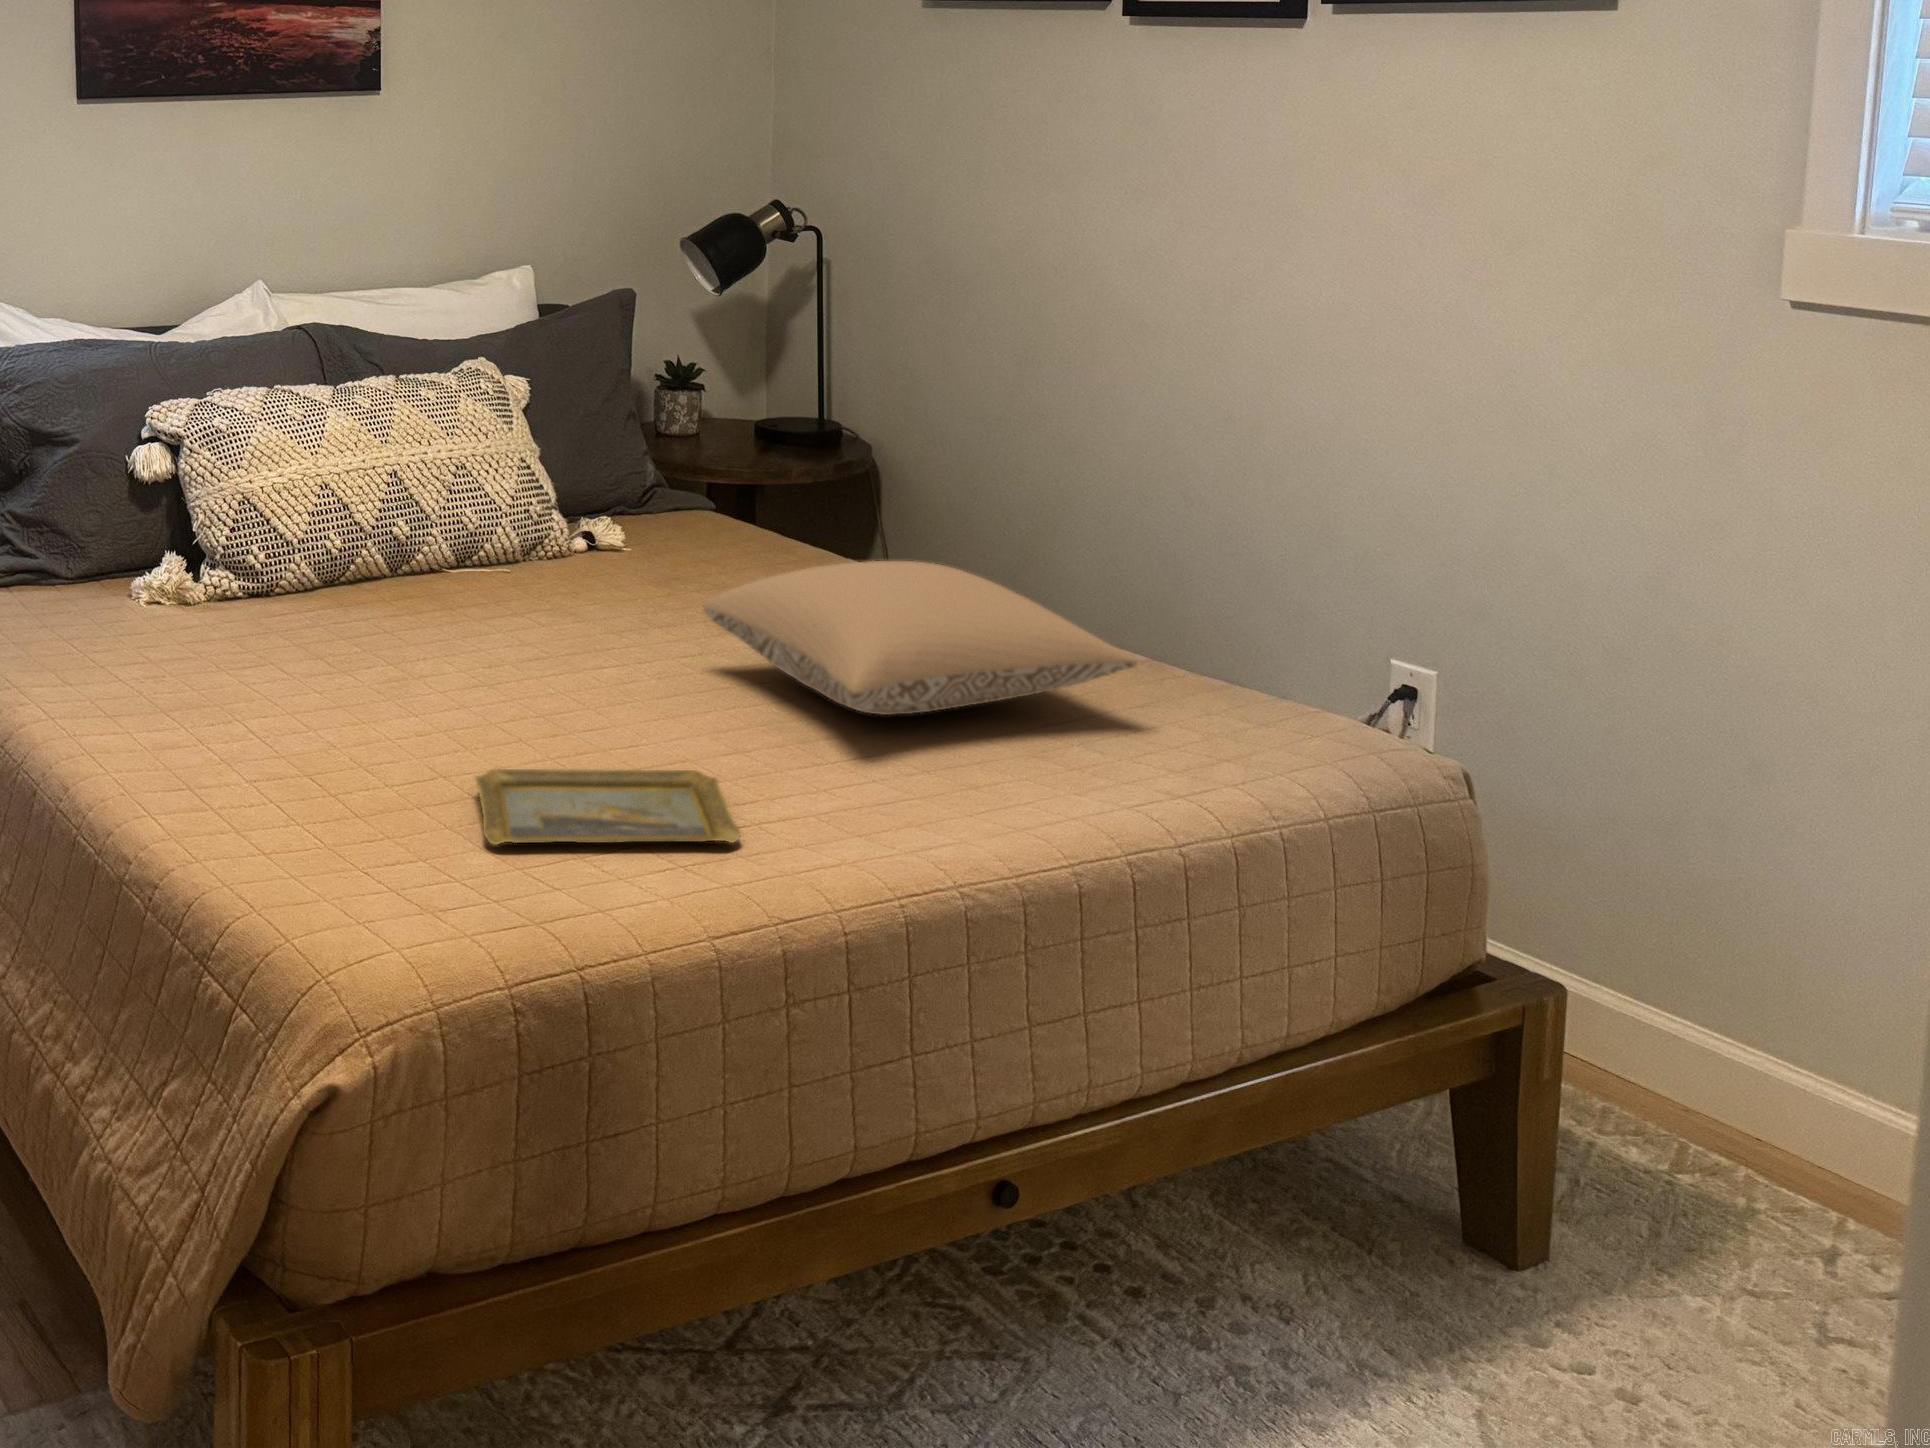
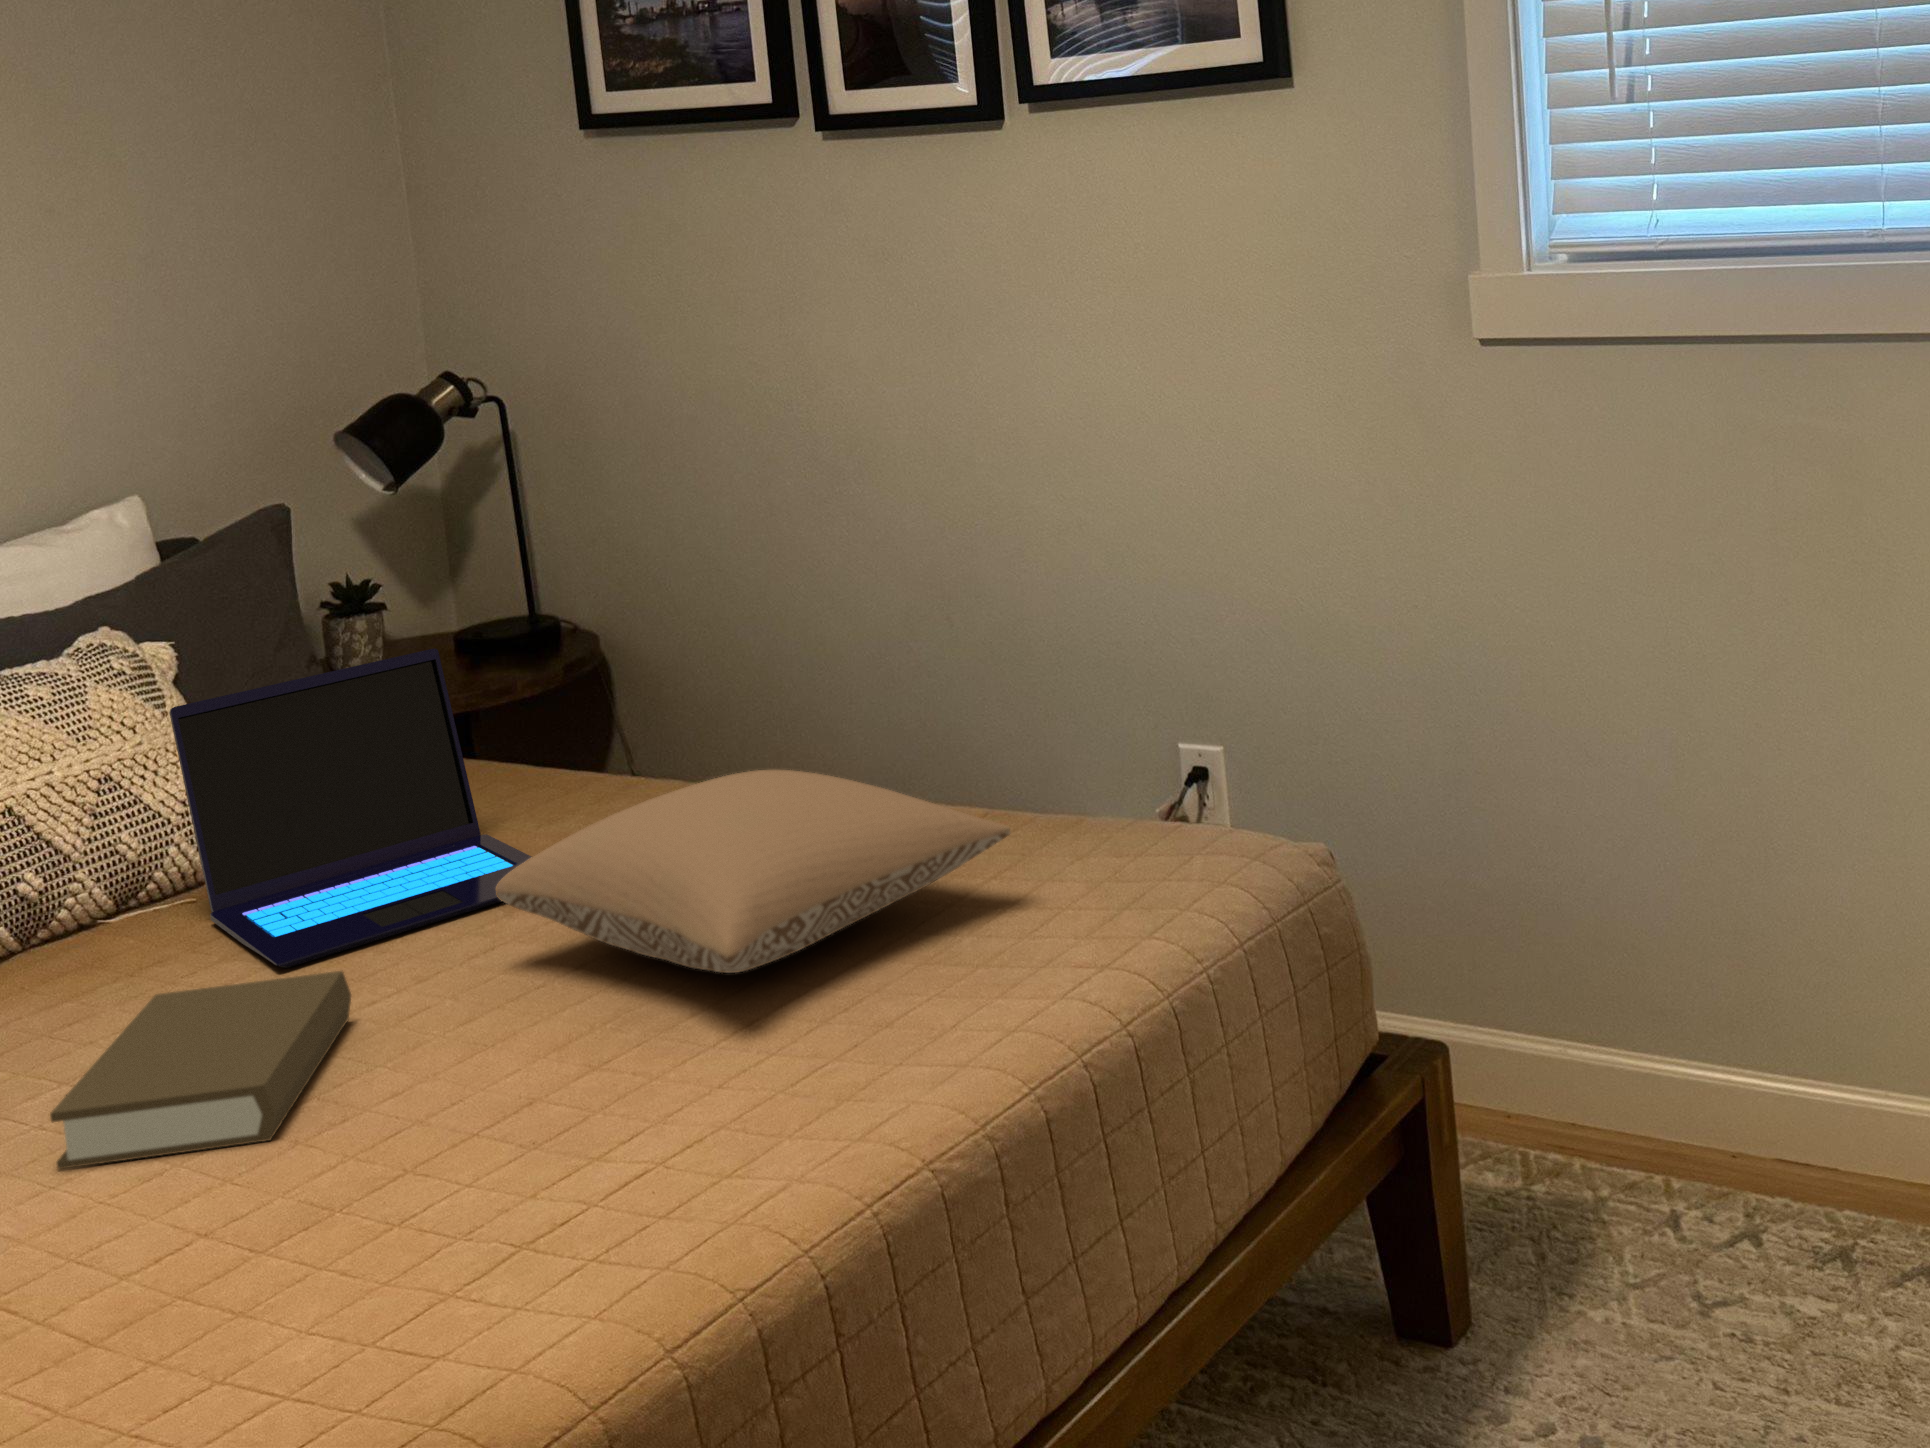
laptop: none [509,417,775,631] -> present [169,649,532,968]
book: none [369,619,586,734] -> present [50,971,351,1169]
tray: present [475,769,740,844] -> none [260,1114,651,1319]

